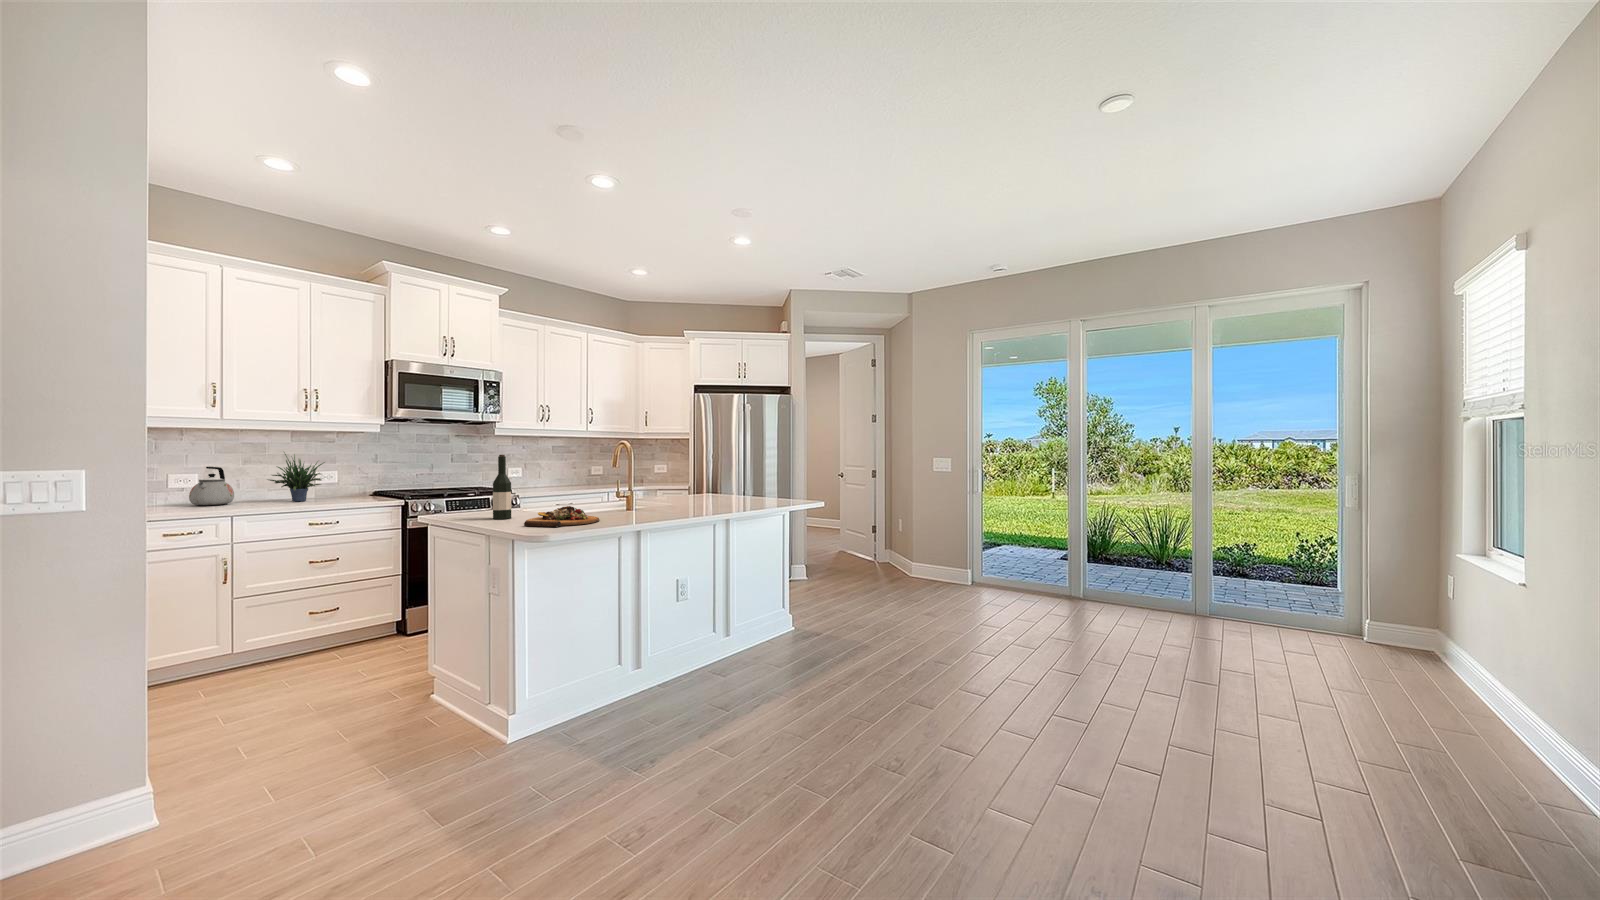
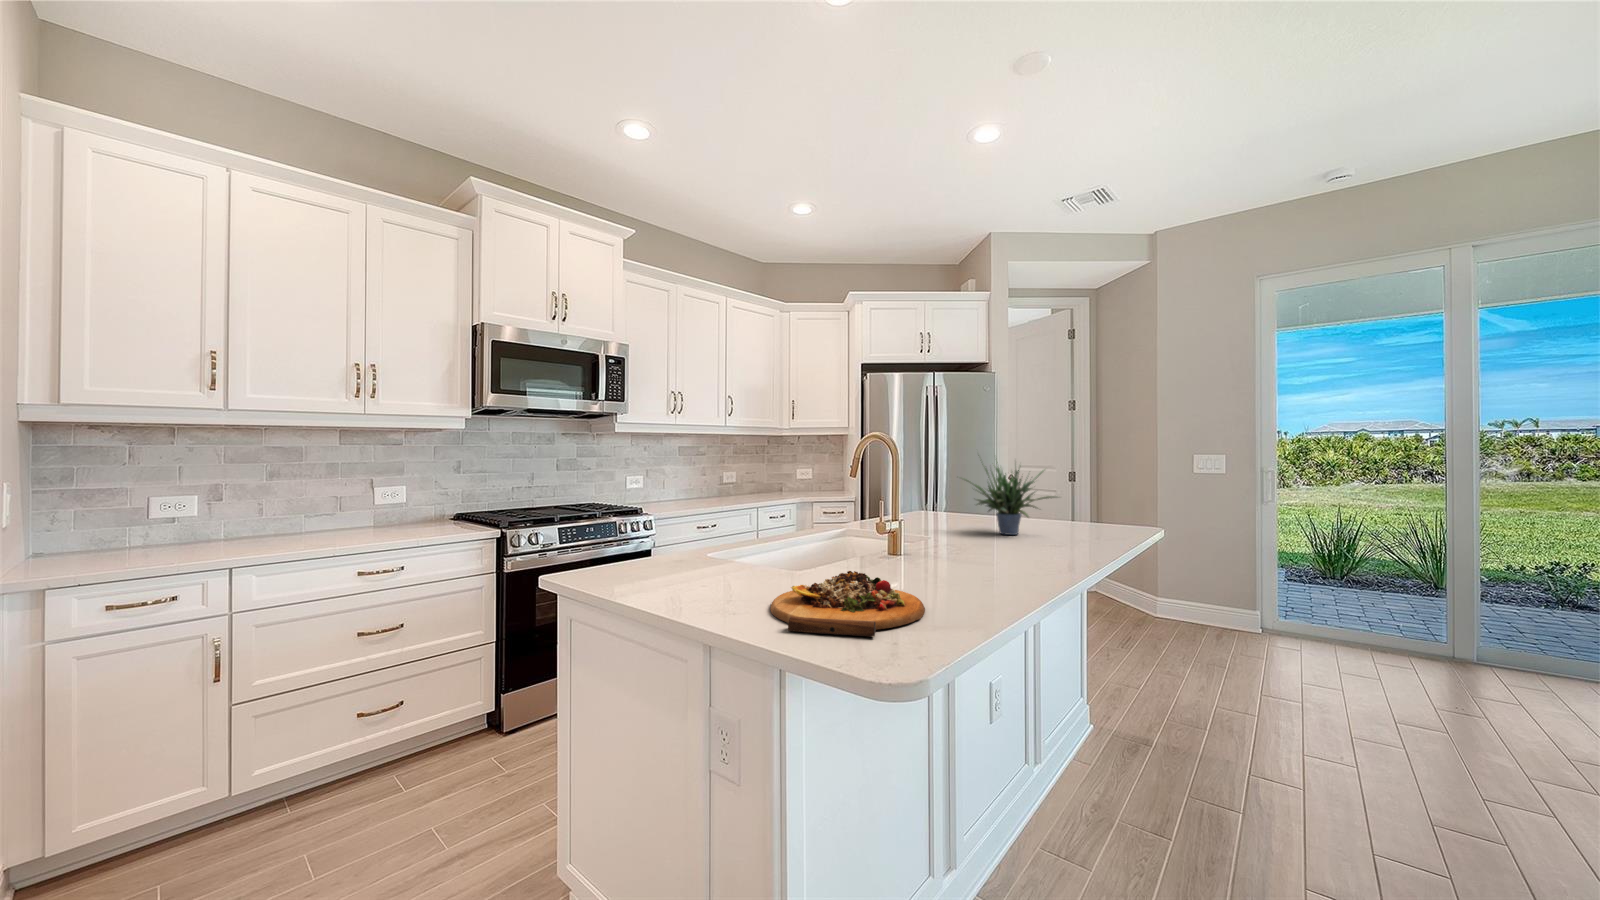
potted plant: present [268,452,325,502] -> present [962,466,1058,535]
wine bottle: present [493,455,511,519] -> none [684,461,722,597]
kettle: present [189,467,234,505] -> none [176,484,249,546]

